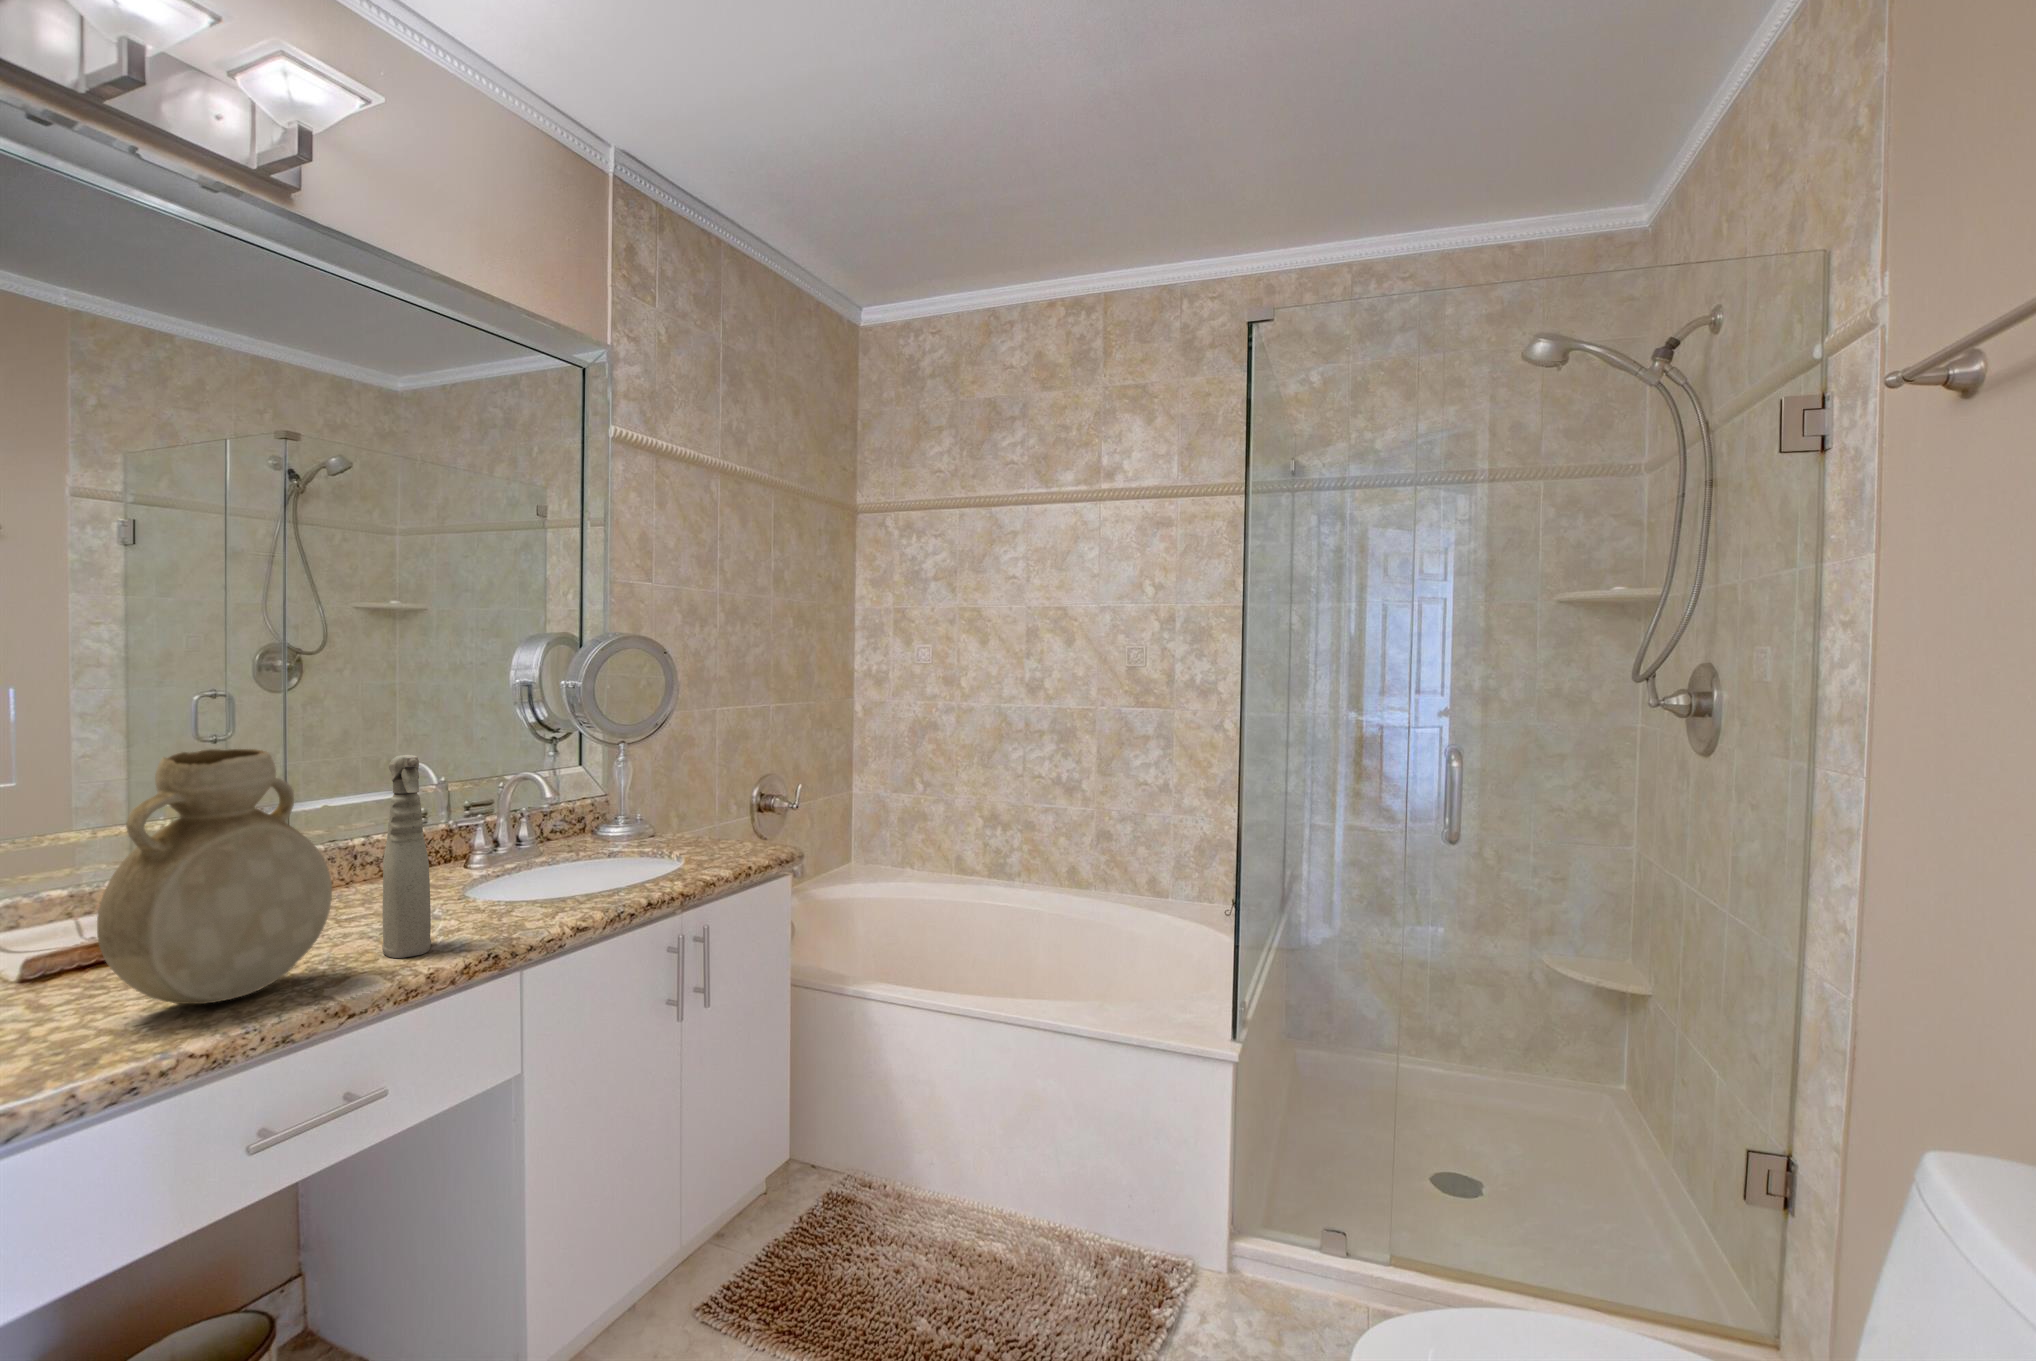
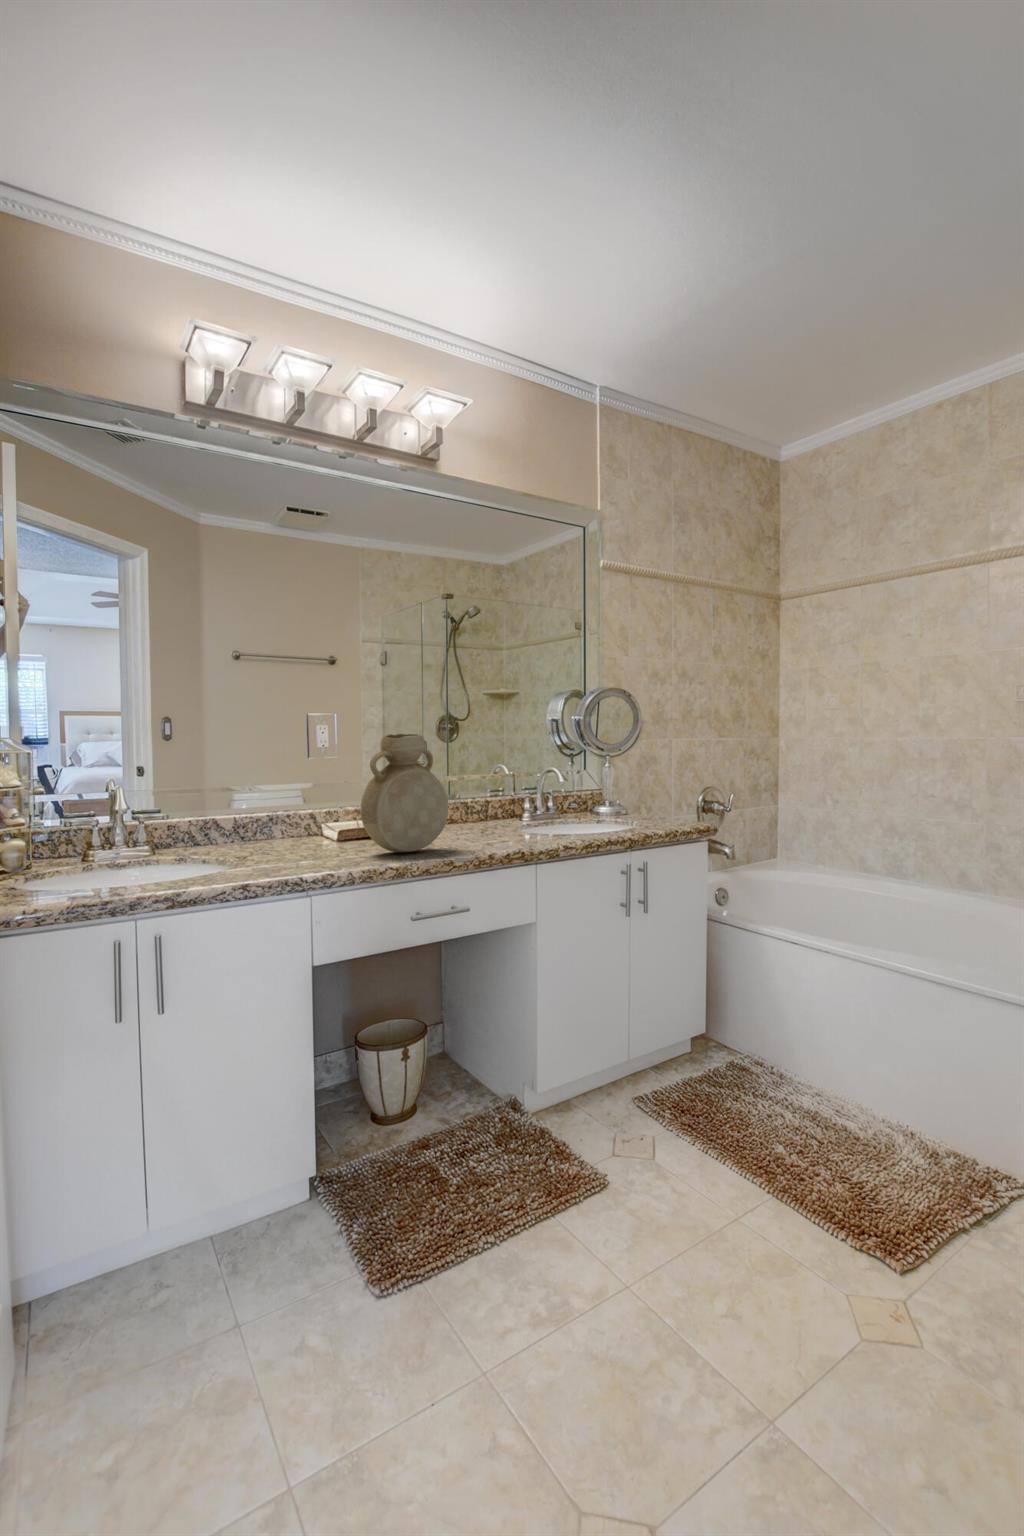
spray bottle: present [382,755,431,958] -> none [472,742,493,848]

